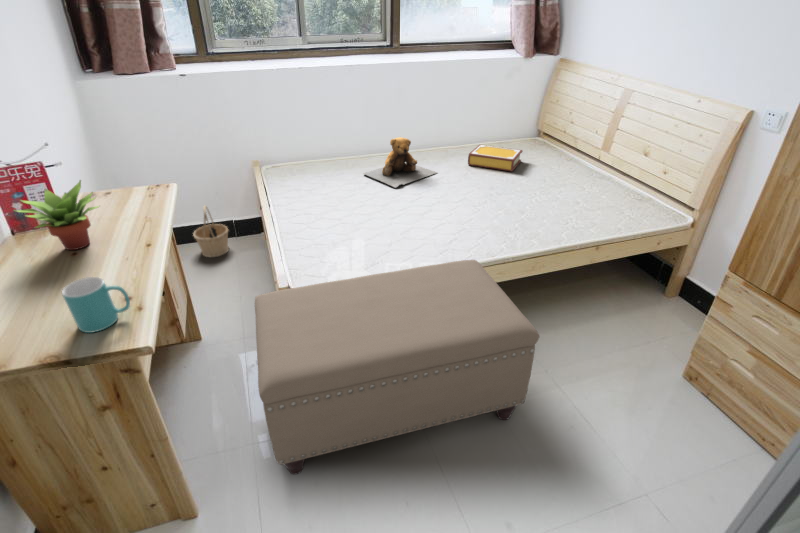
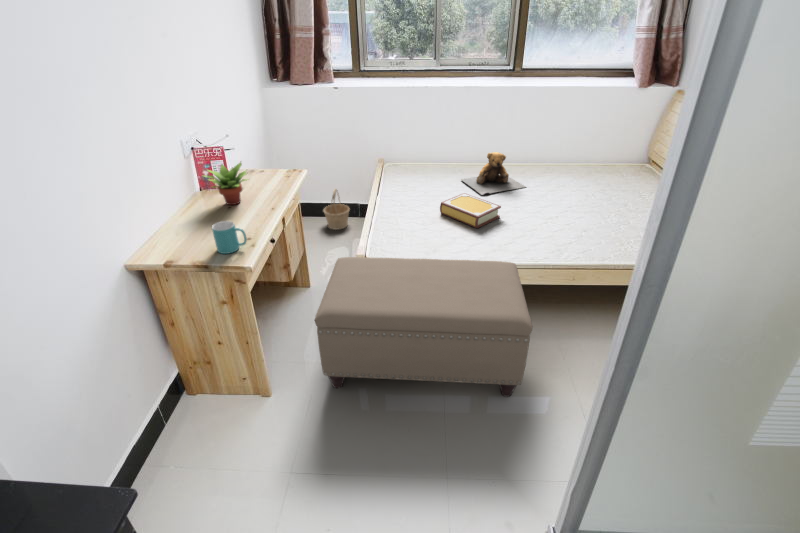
book: present [468,145,523,171] -> present [440,193,501,228]

